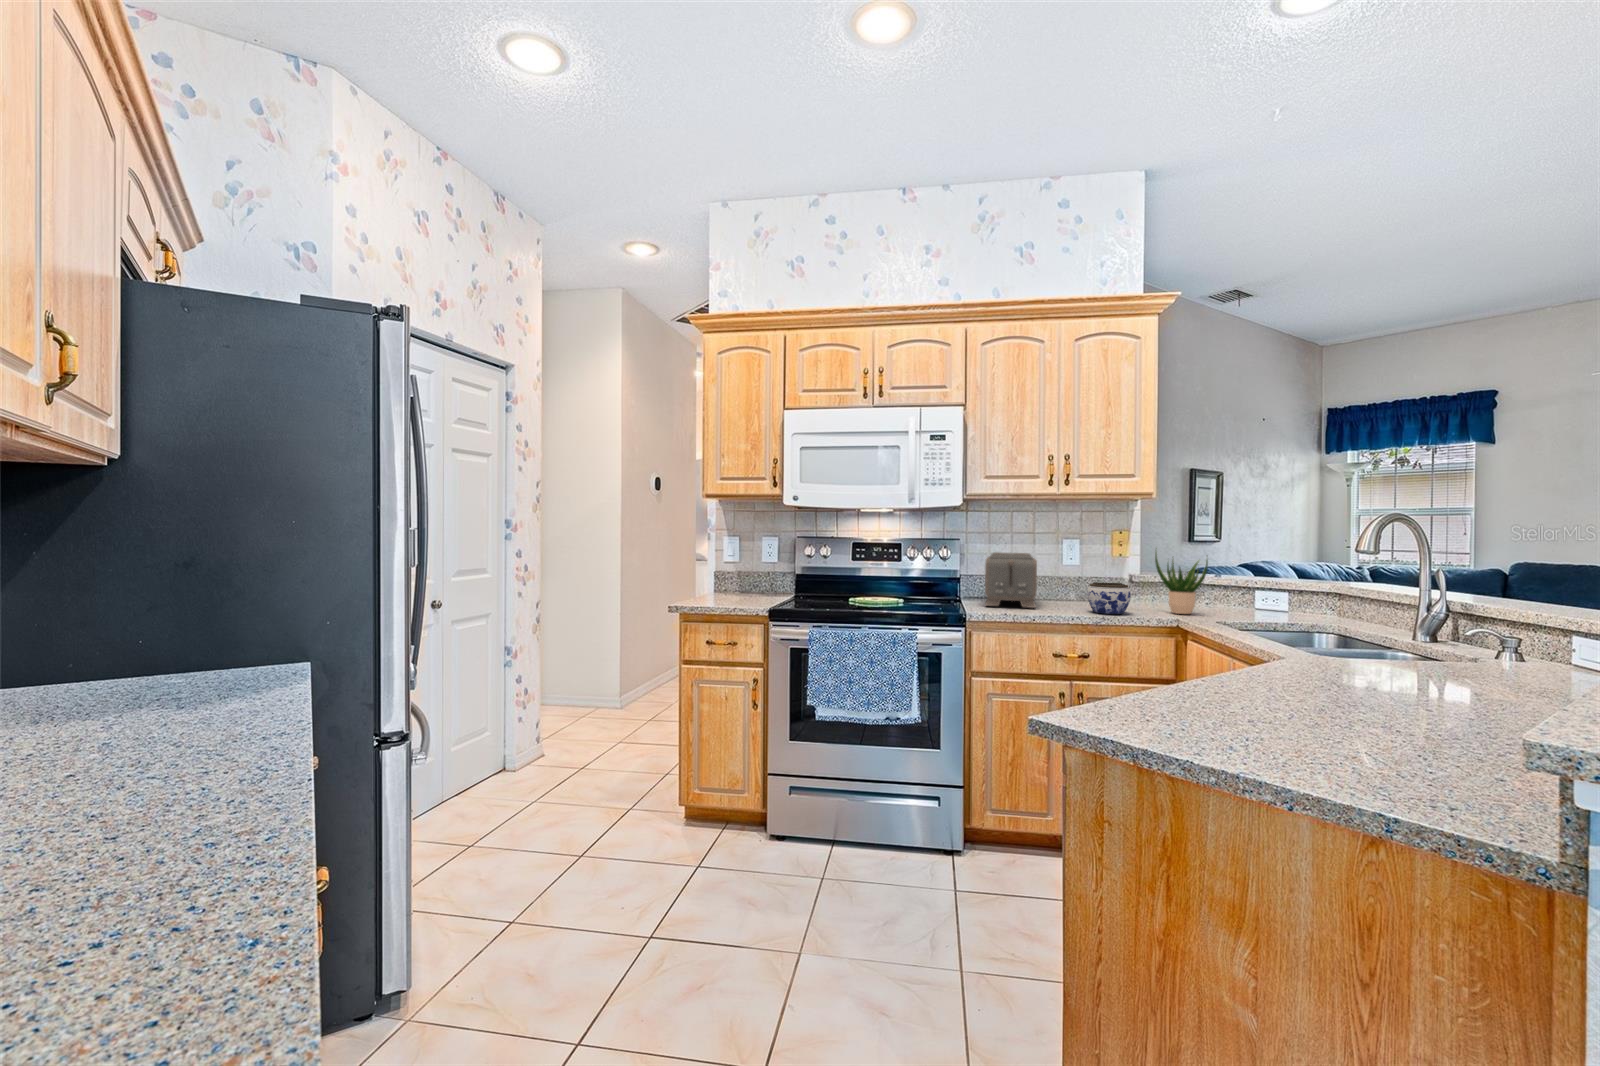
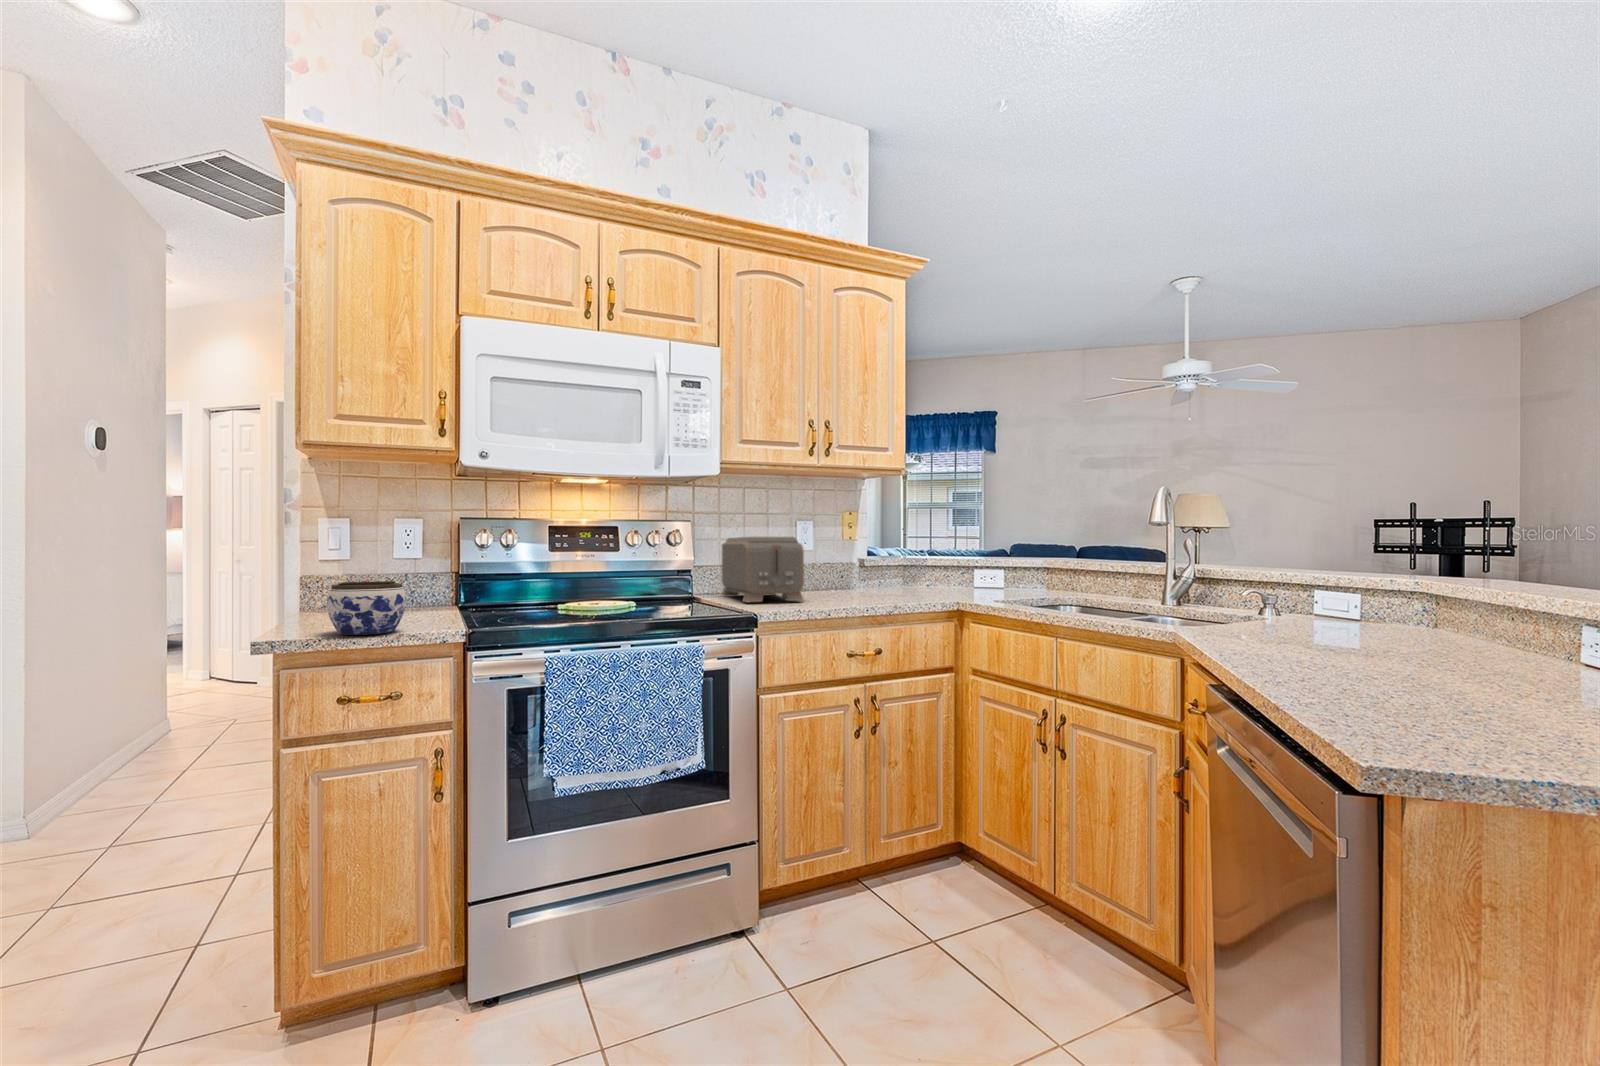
potted plant: present [1155,552,1208,614] -> none [908,526,960,597]
jar: present [1087,582,1131,614] -> present [327,581,406,635]

